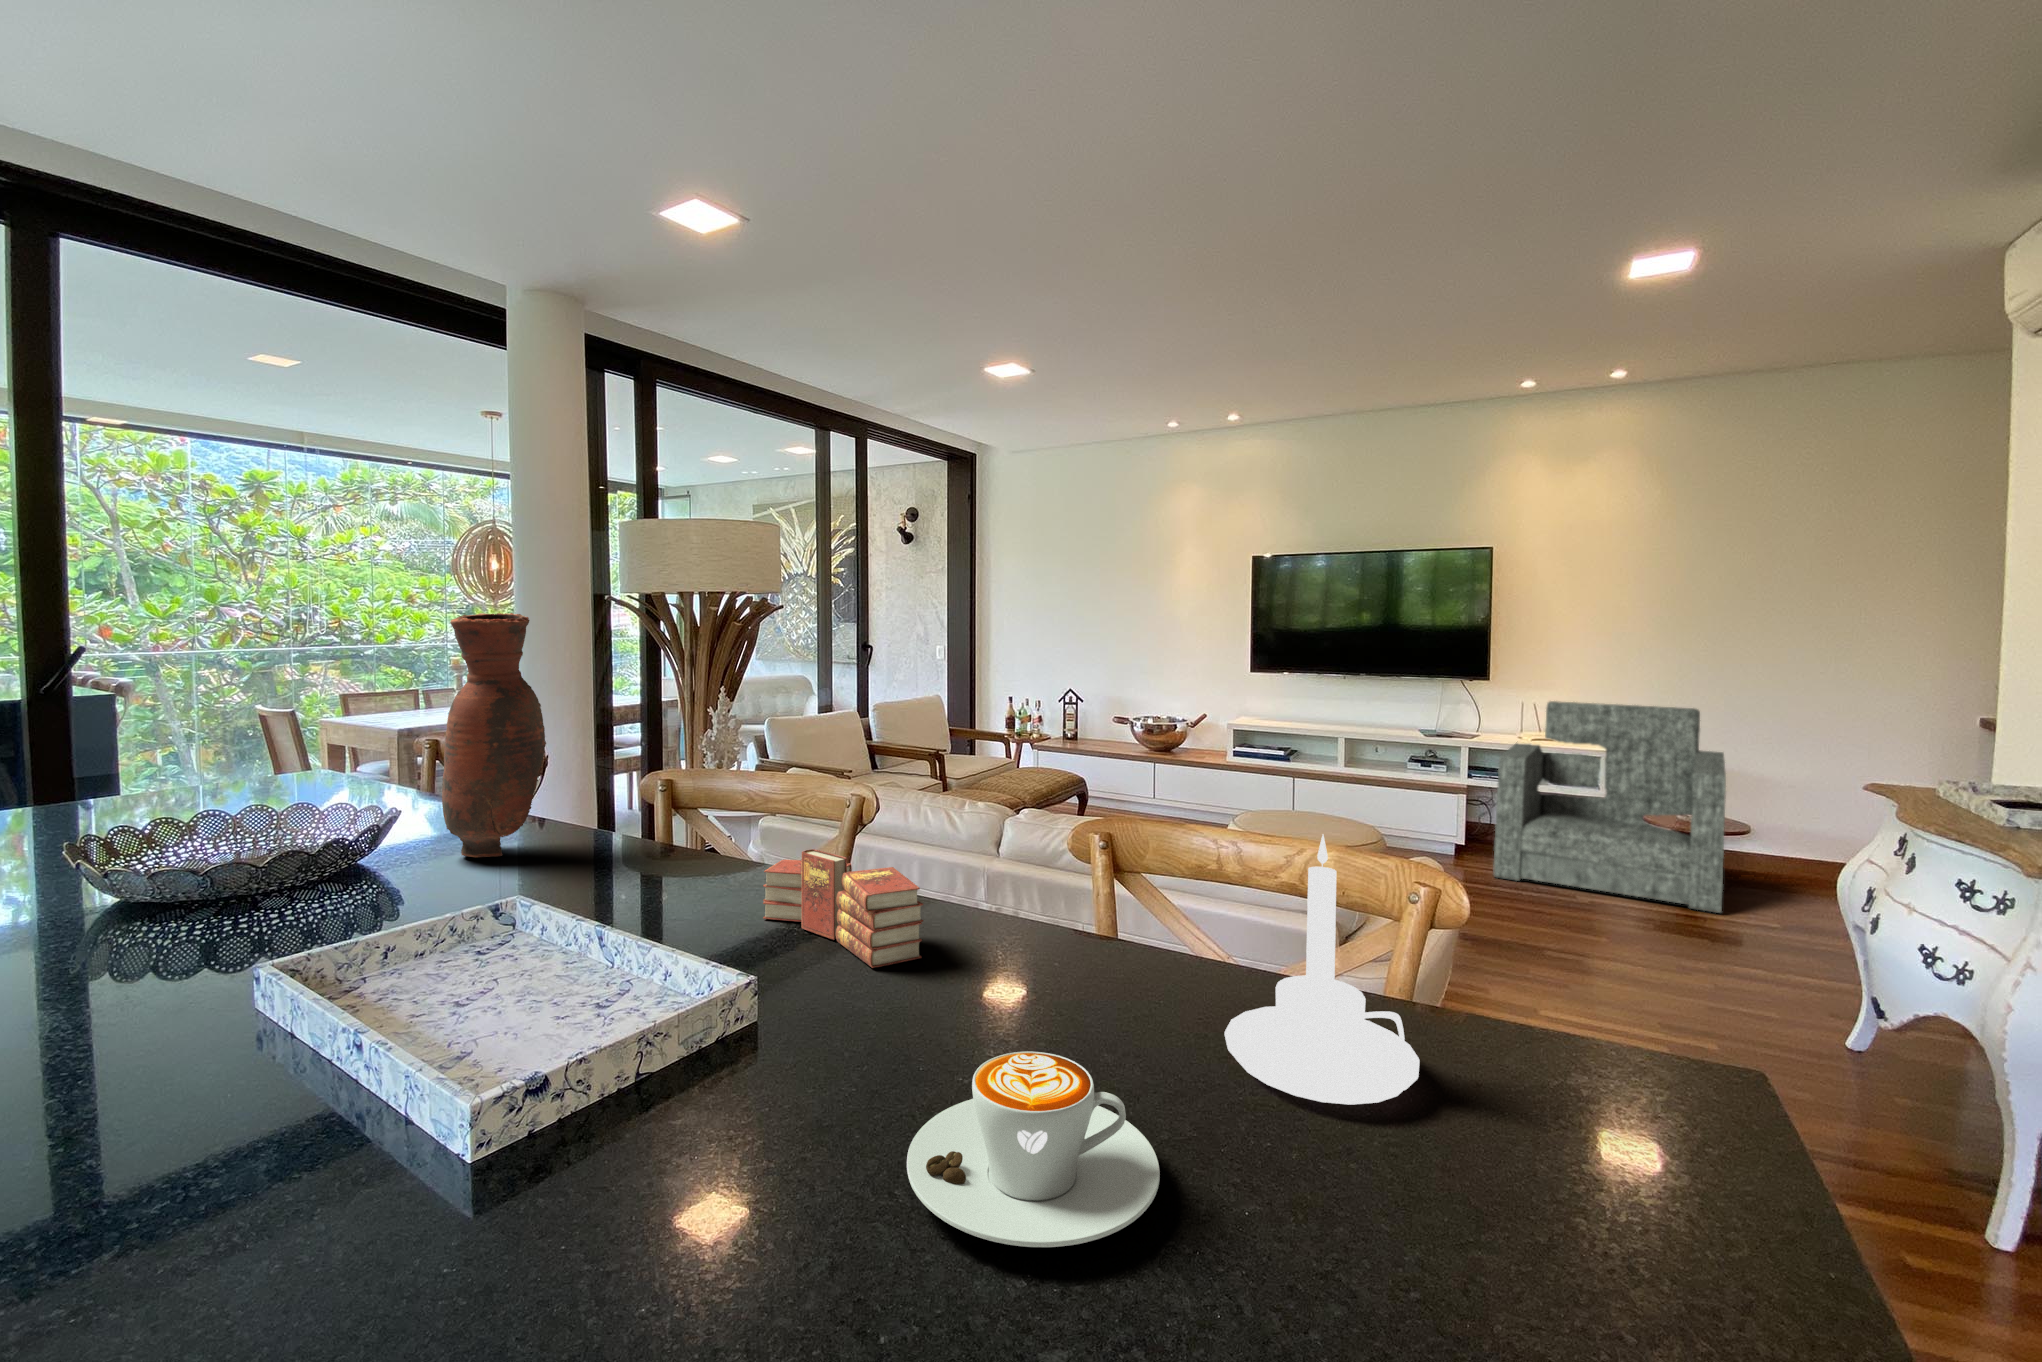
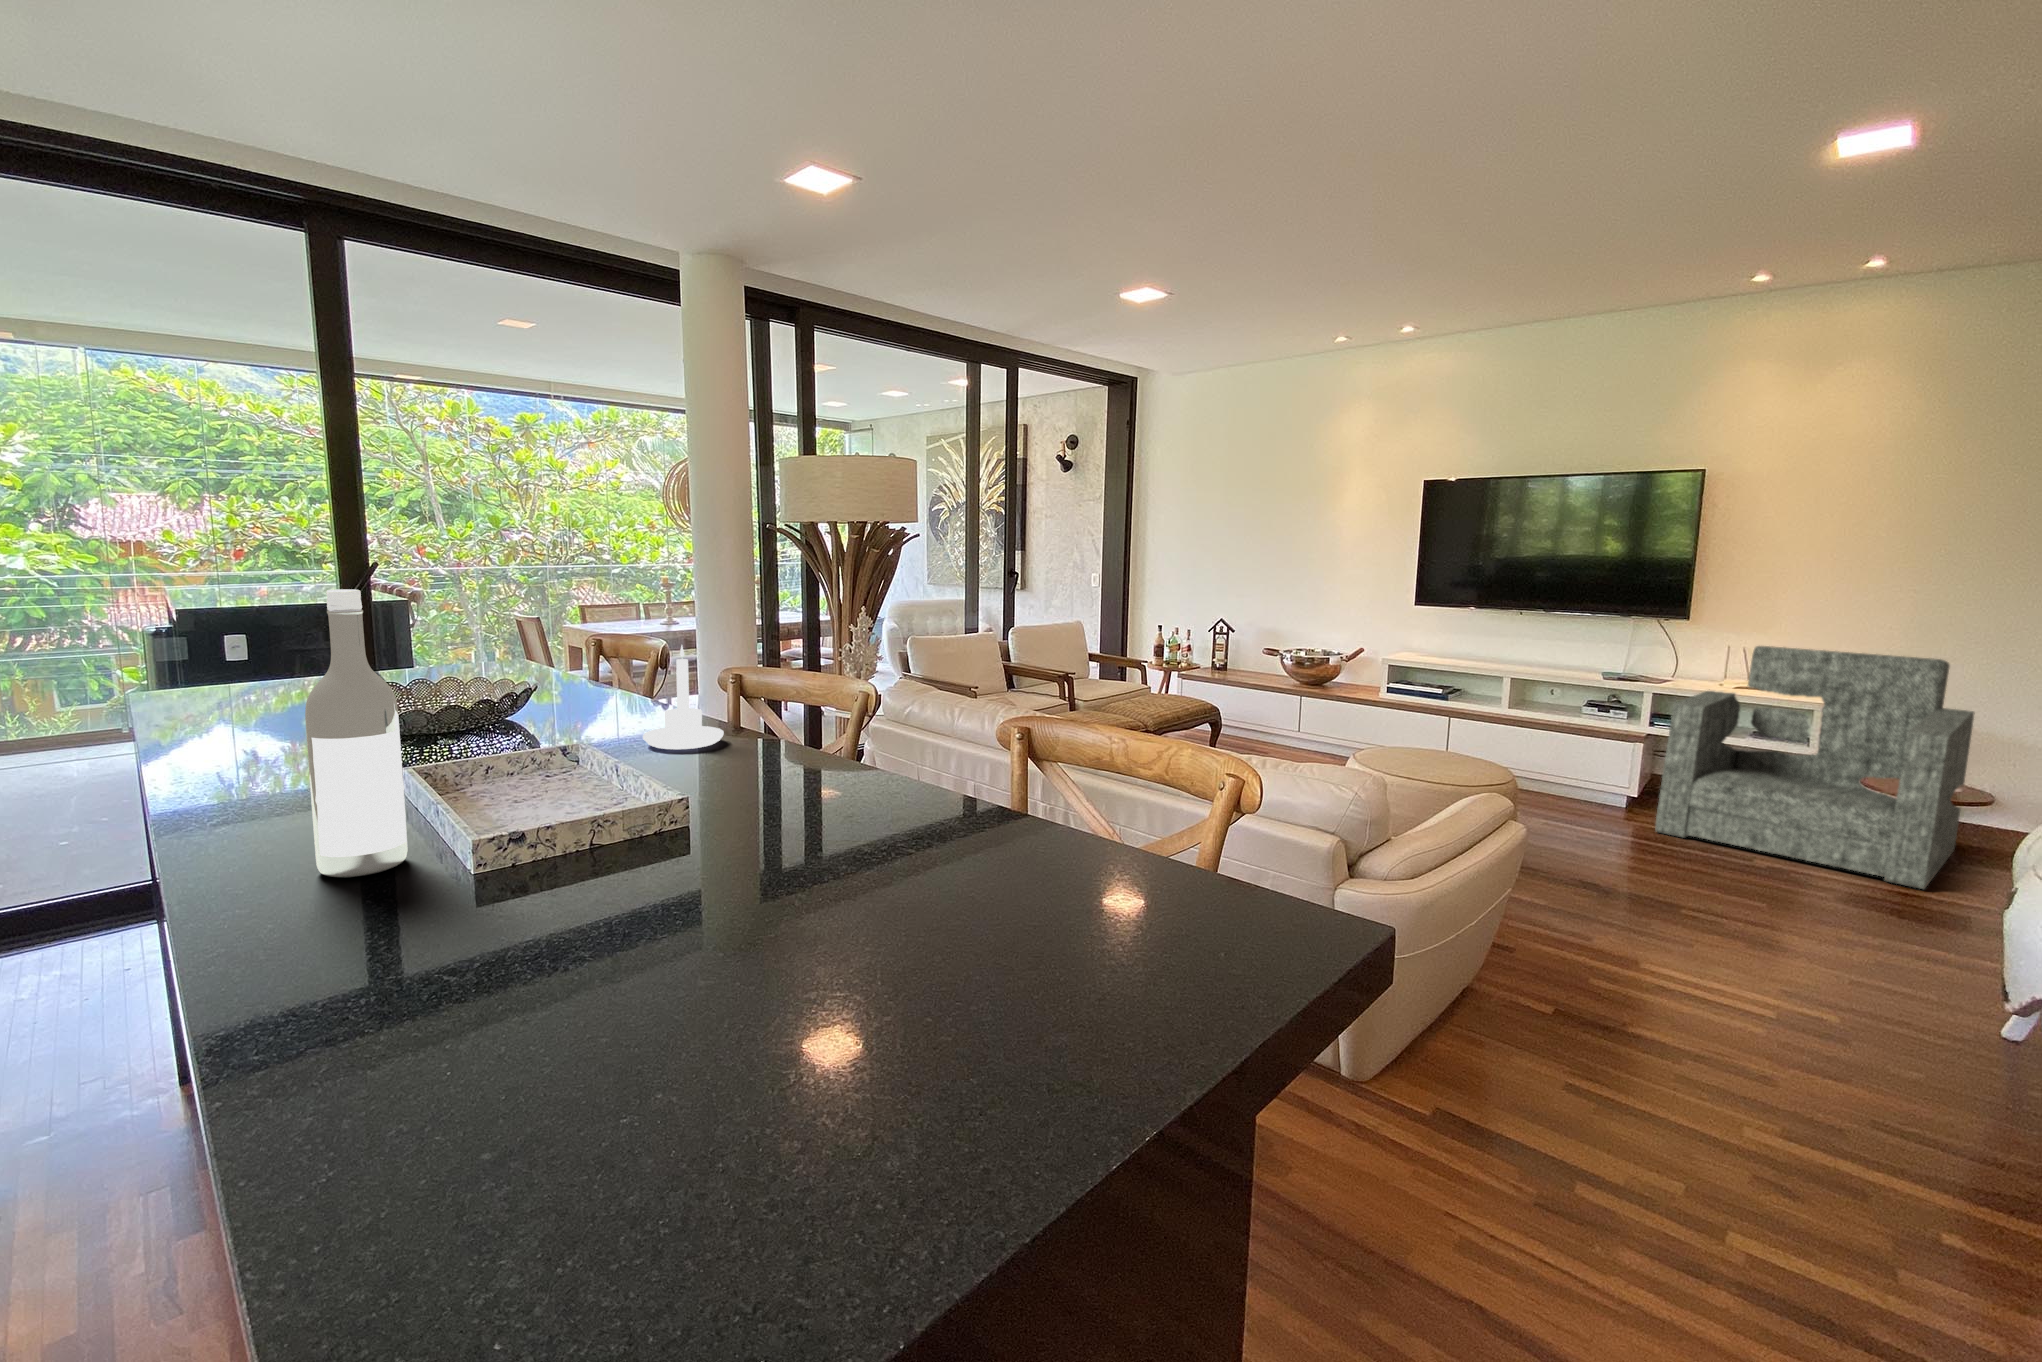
vase: present [442,613,546,857] -> none [564,546,634,726]
wine bottle: none [136,675,325,1225] -> present [305,589,407,877]
candle holder: present [1225,835,1419,1105] -> present [643,645,724,749]
book: present [763,849,923,968] -> none [743,725,827,807]
coffee cup: present [907,1052,1160,1247] -> none [682,837,840,929]

